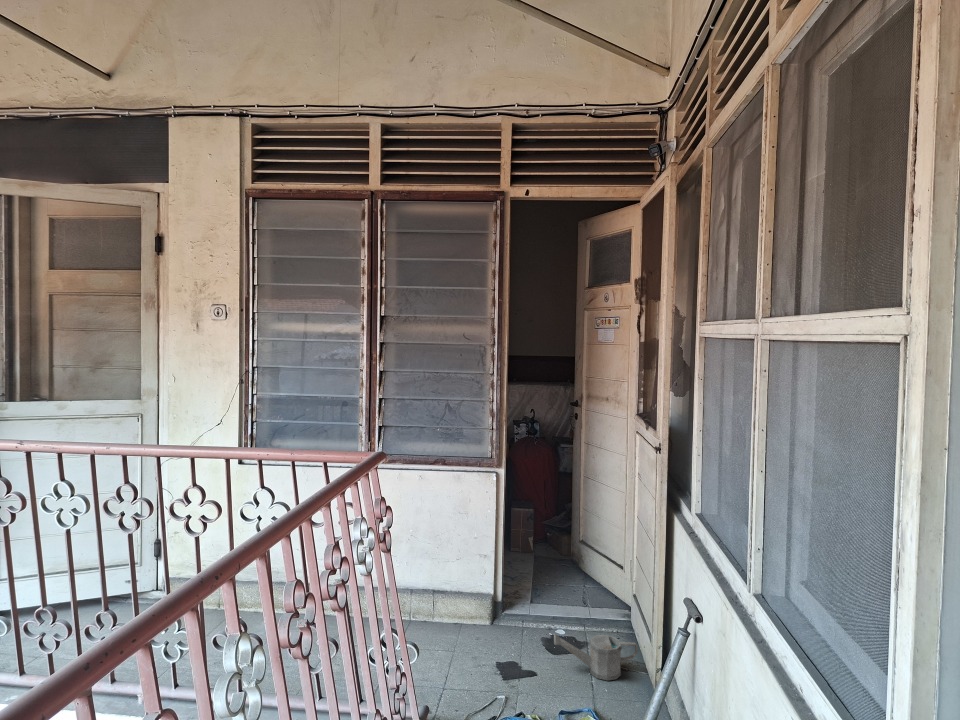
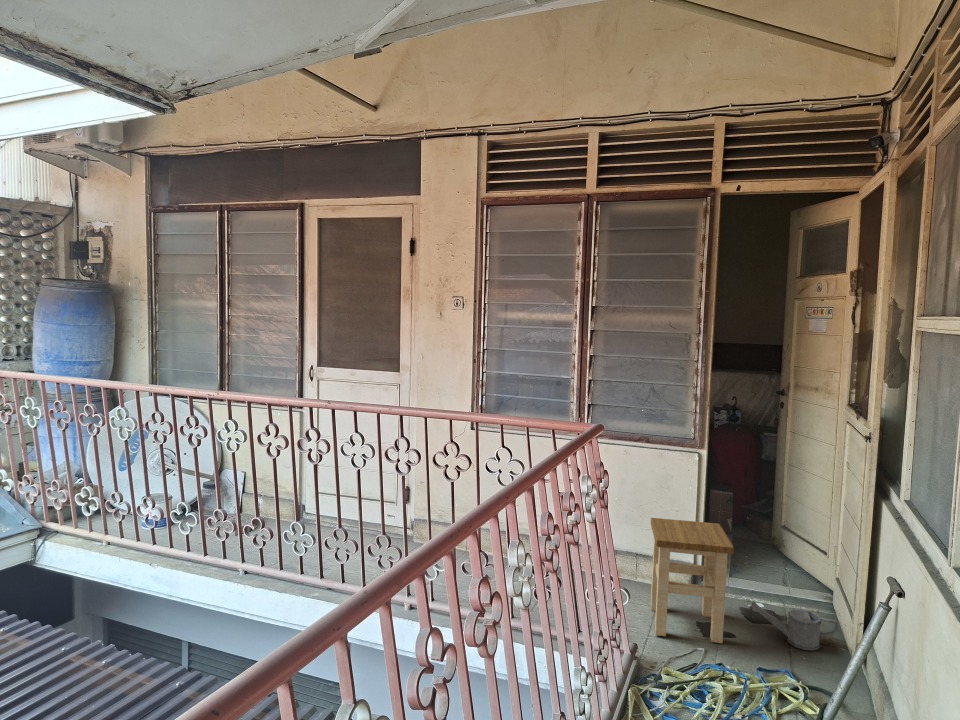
stool: none [447,551,533,691] -> present [651,518,734,643]

